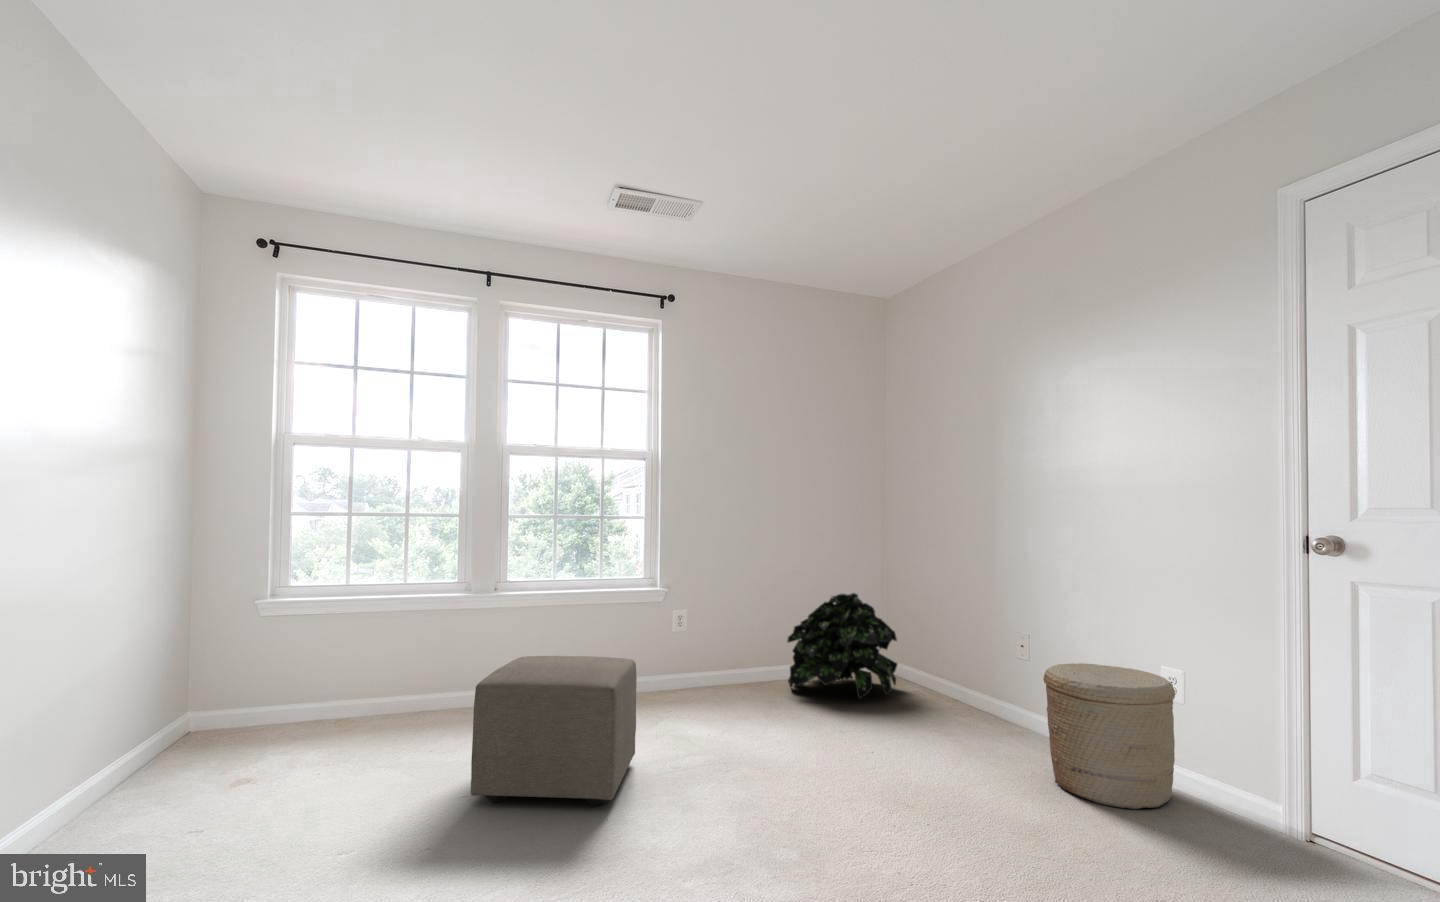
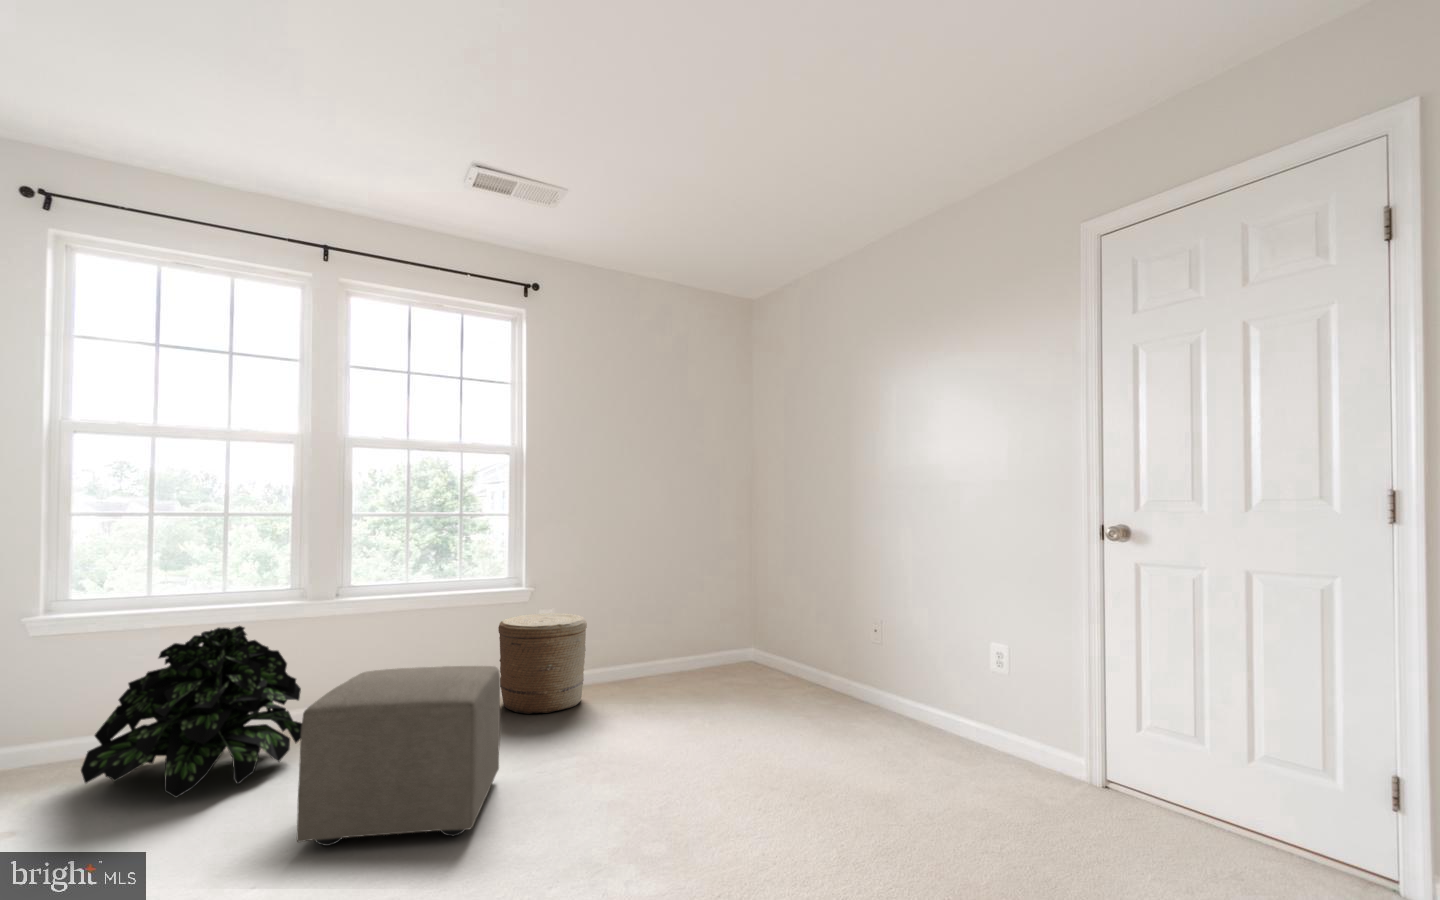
potted plant: present [787,593,897,699] -> present [81,626,302,798]
woven basket: present [1043,663,1175,809] -> present [498,614,587,714]

